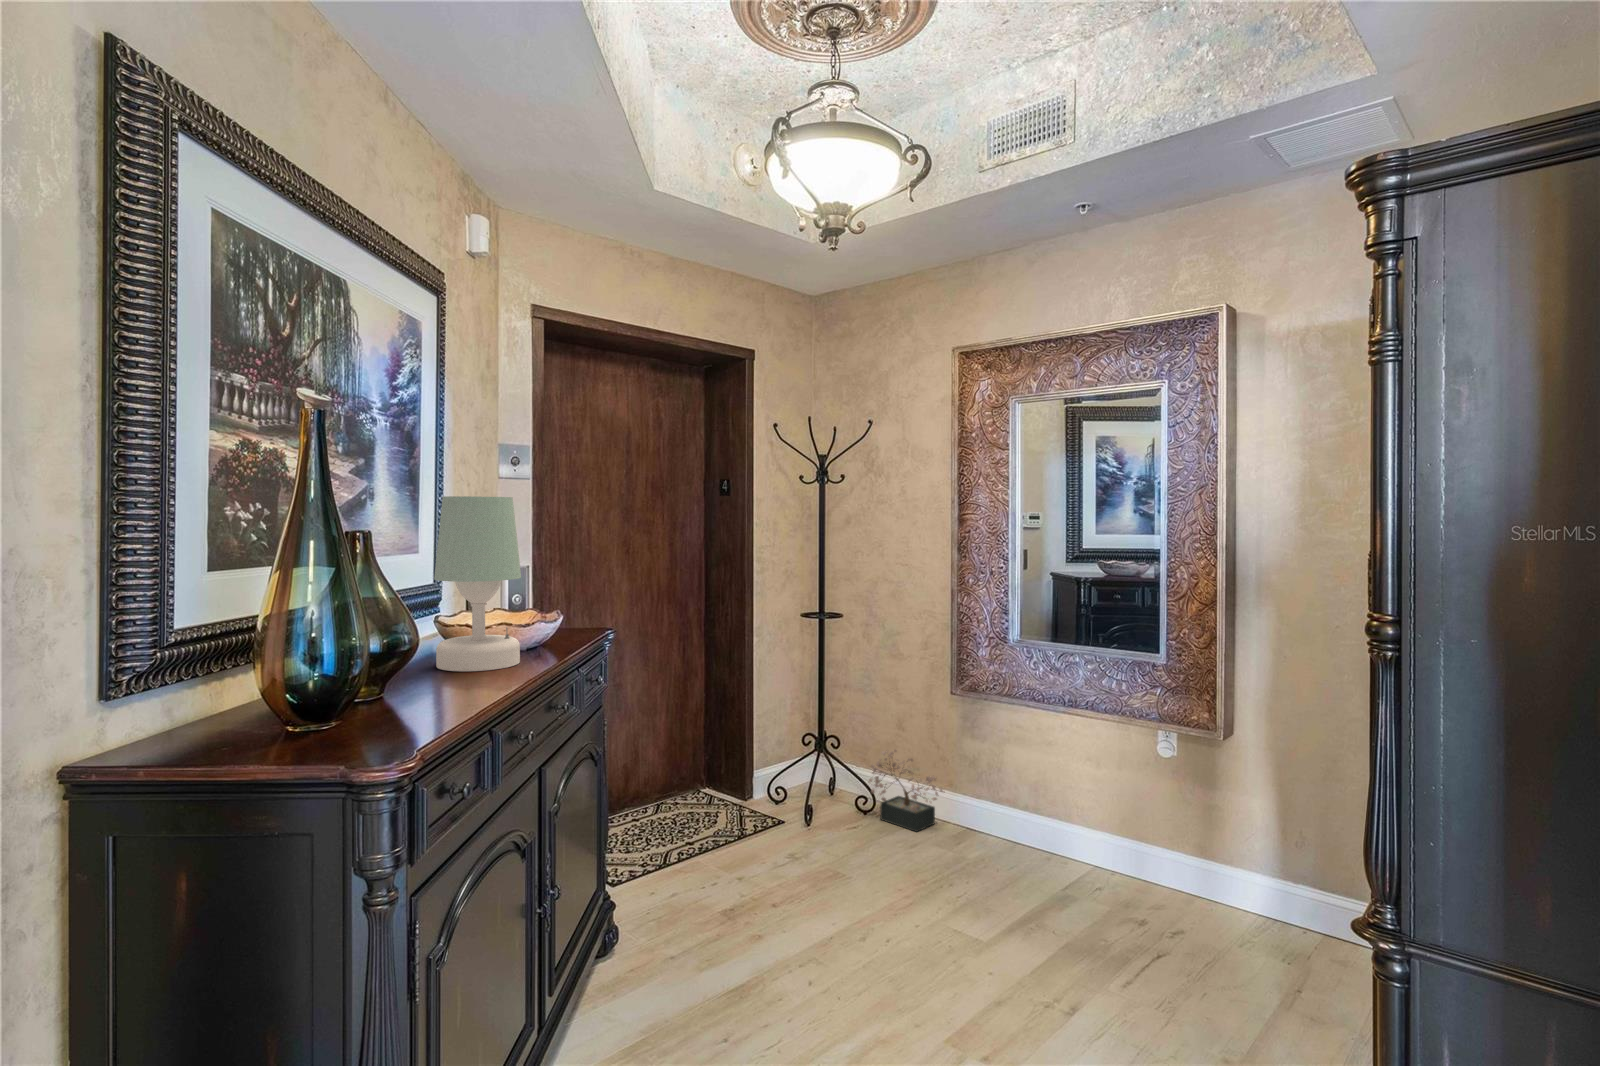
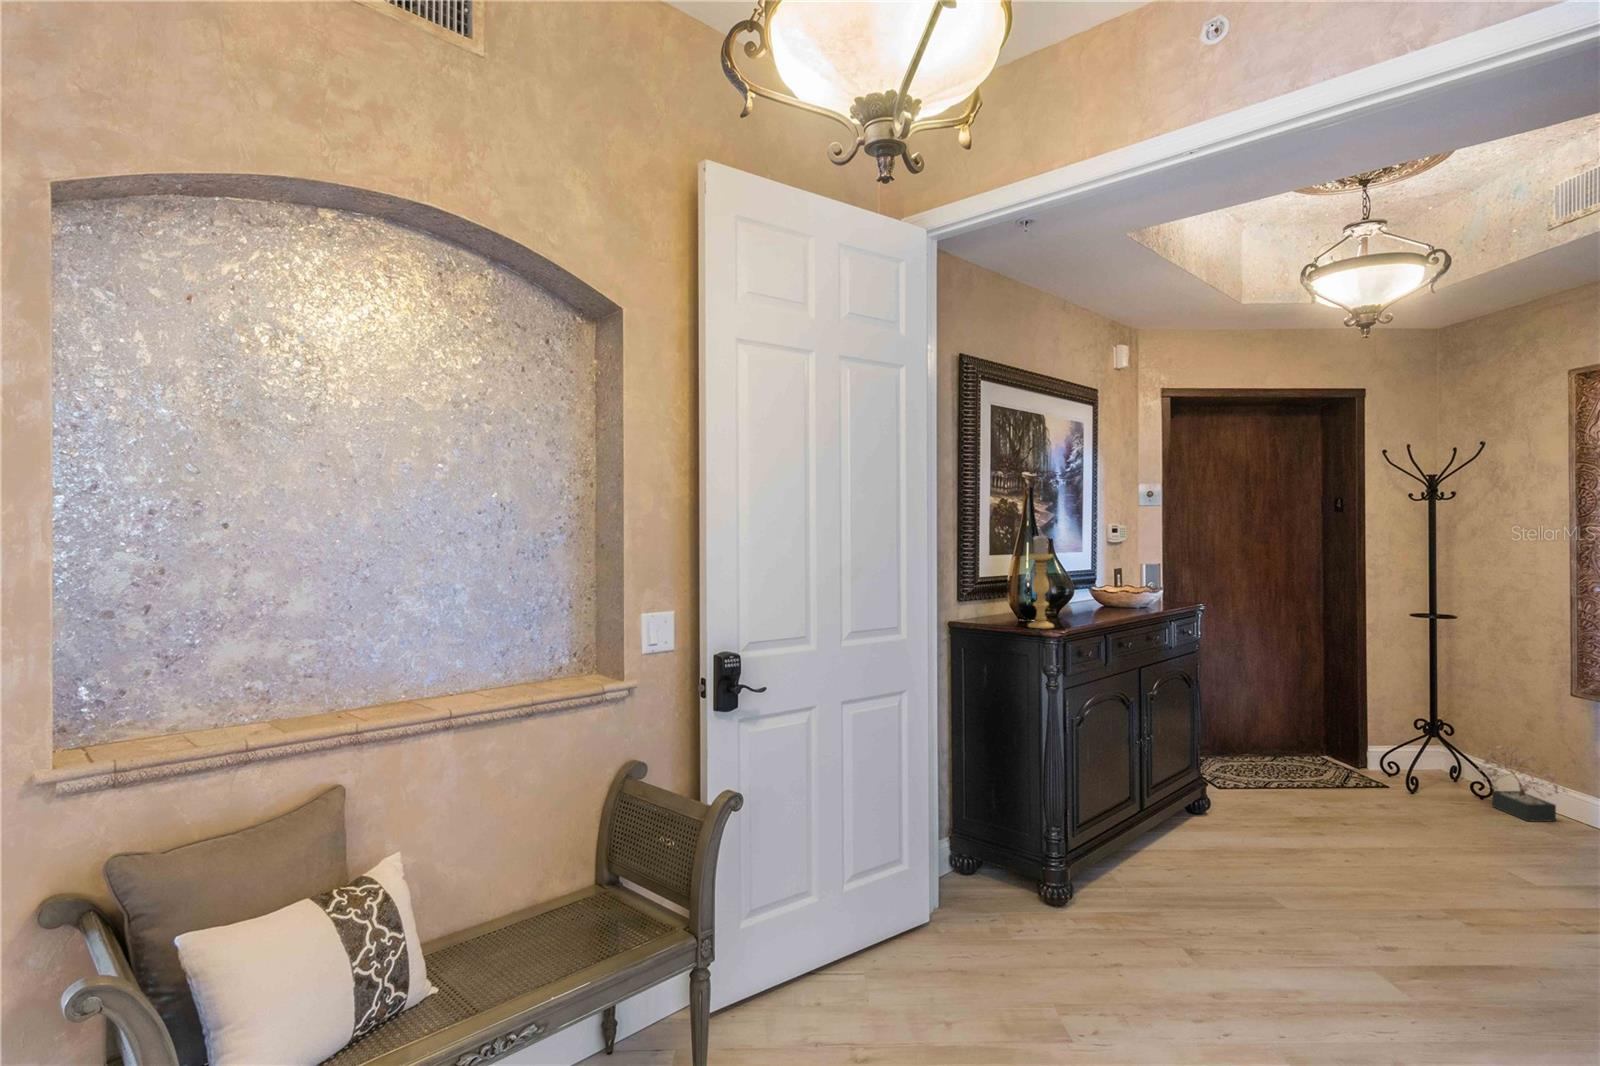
table lamp: present [434,496,521,672] -> none [1086,522,1132,615]
candle holder: none [311,515,383,753] -> present [1028,536,1054,628]

